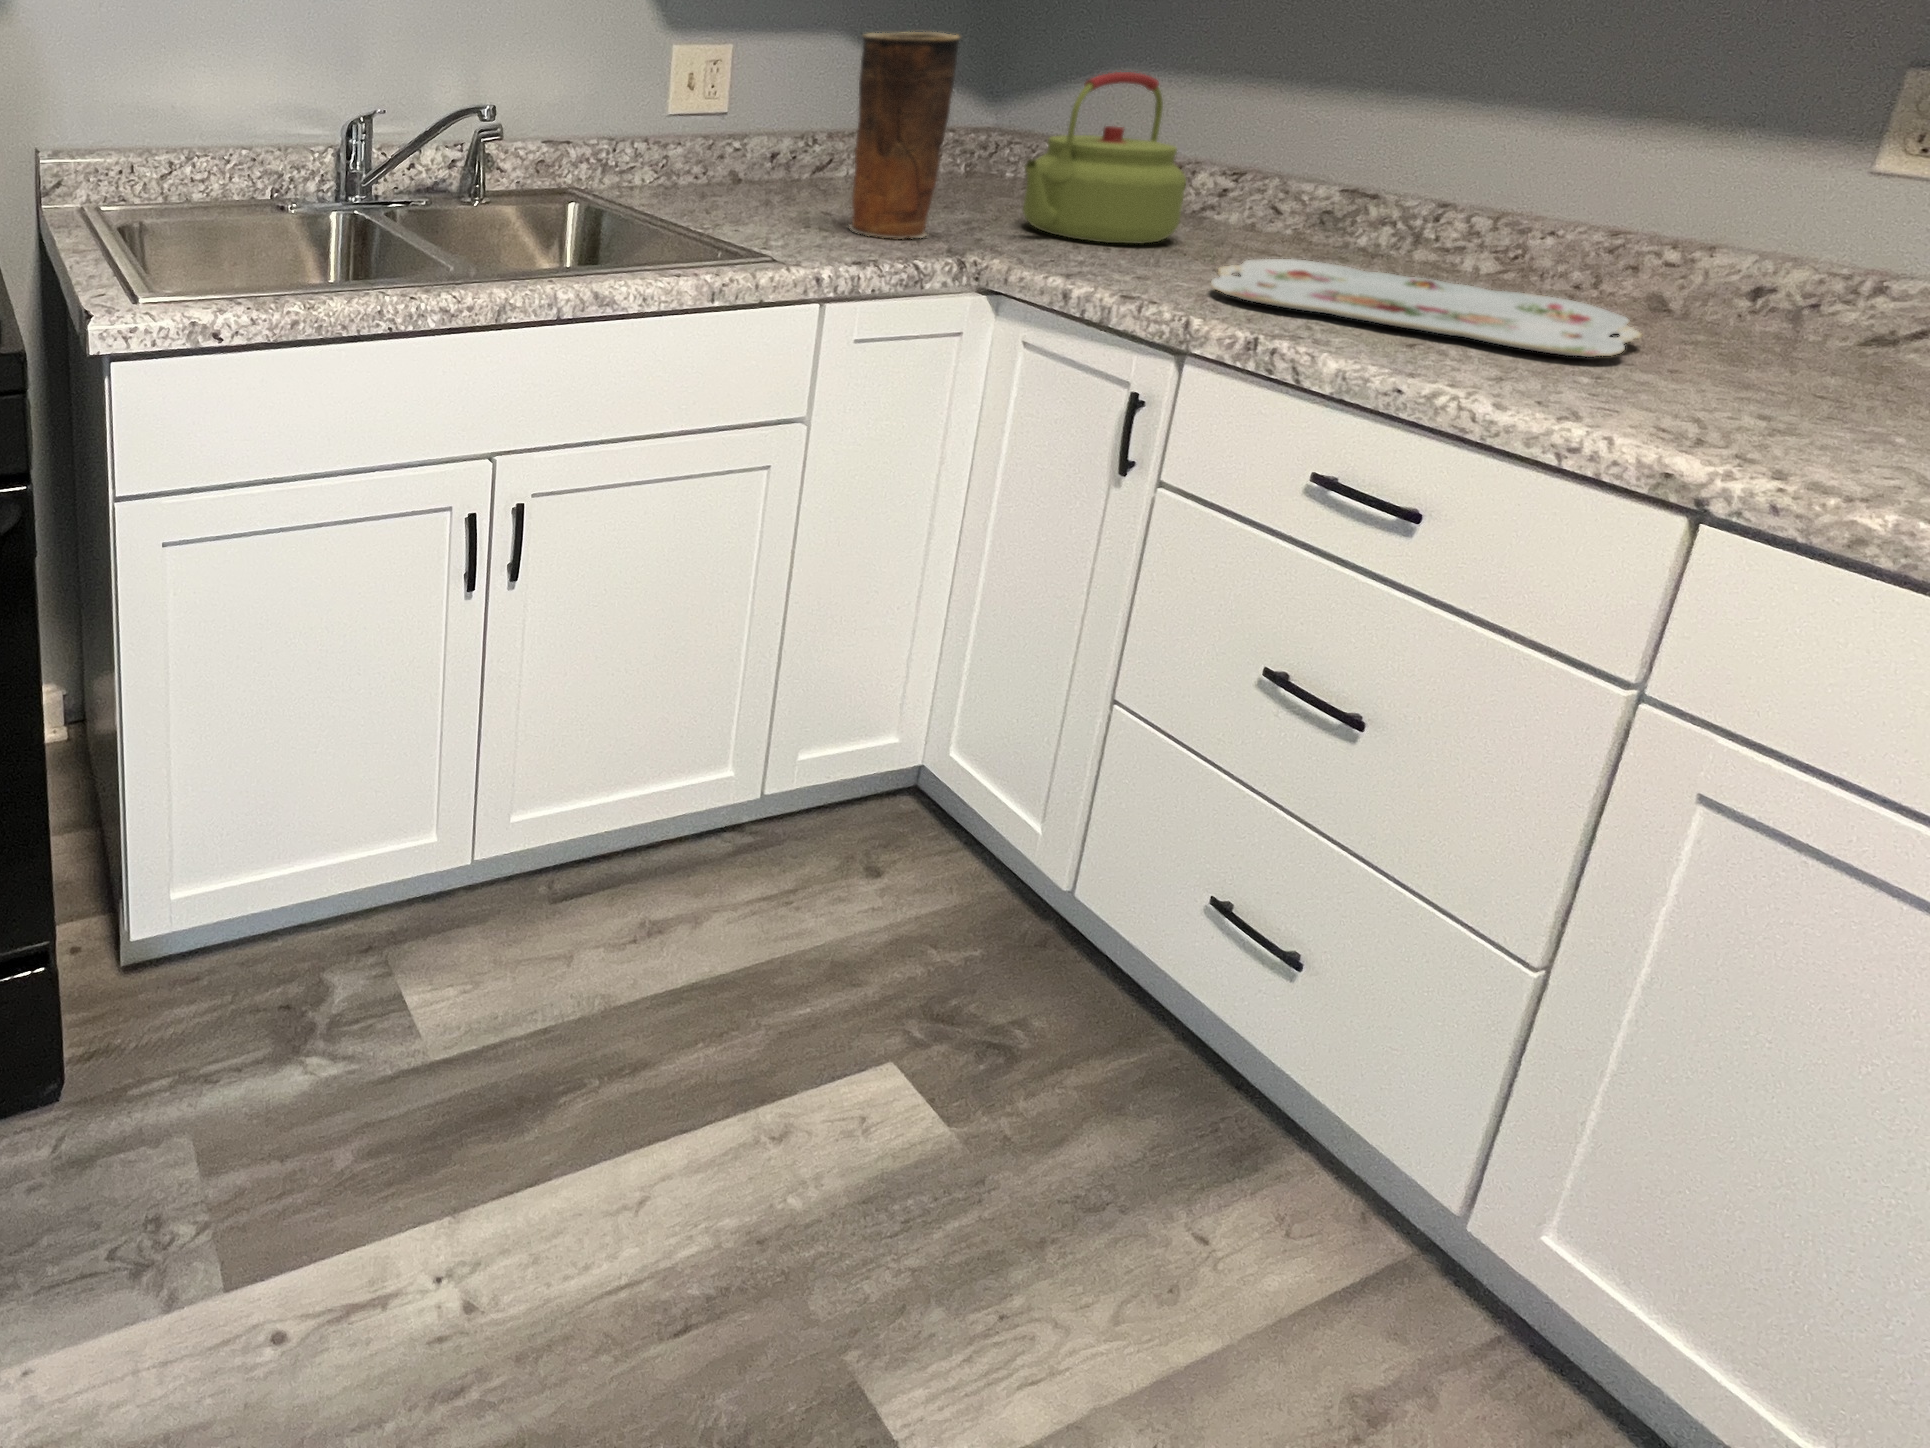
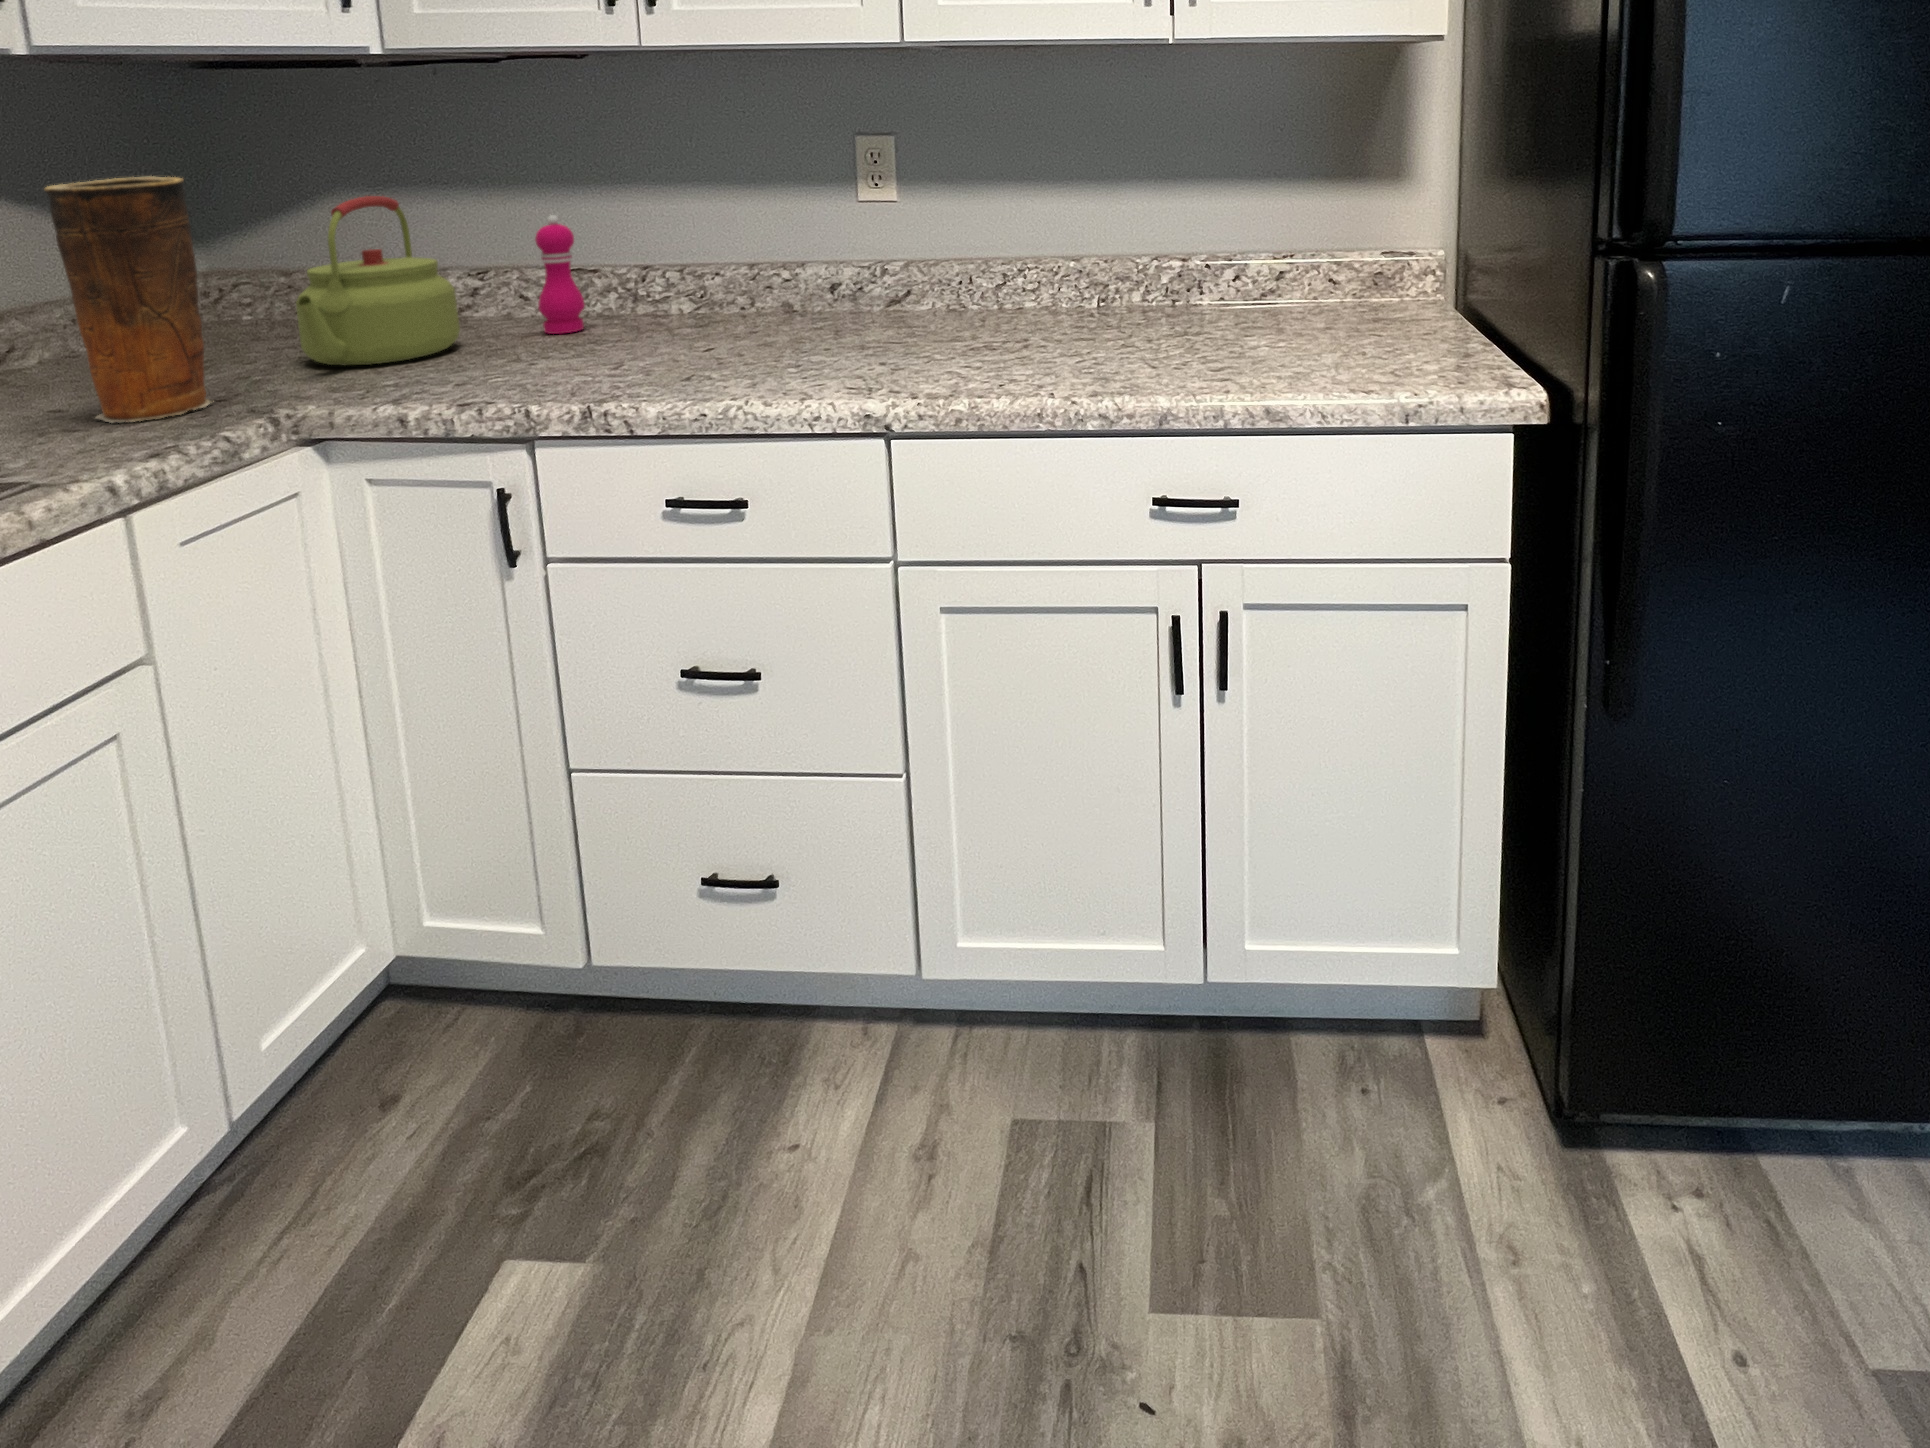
pepper mill: none [1276,119,1352,259] -> present [535,215,585,334]
serving tray: present [1211,259,1642,357] -> none [521,319,799,379]

